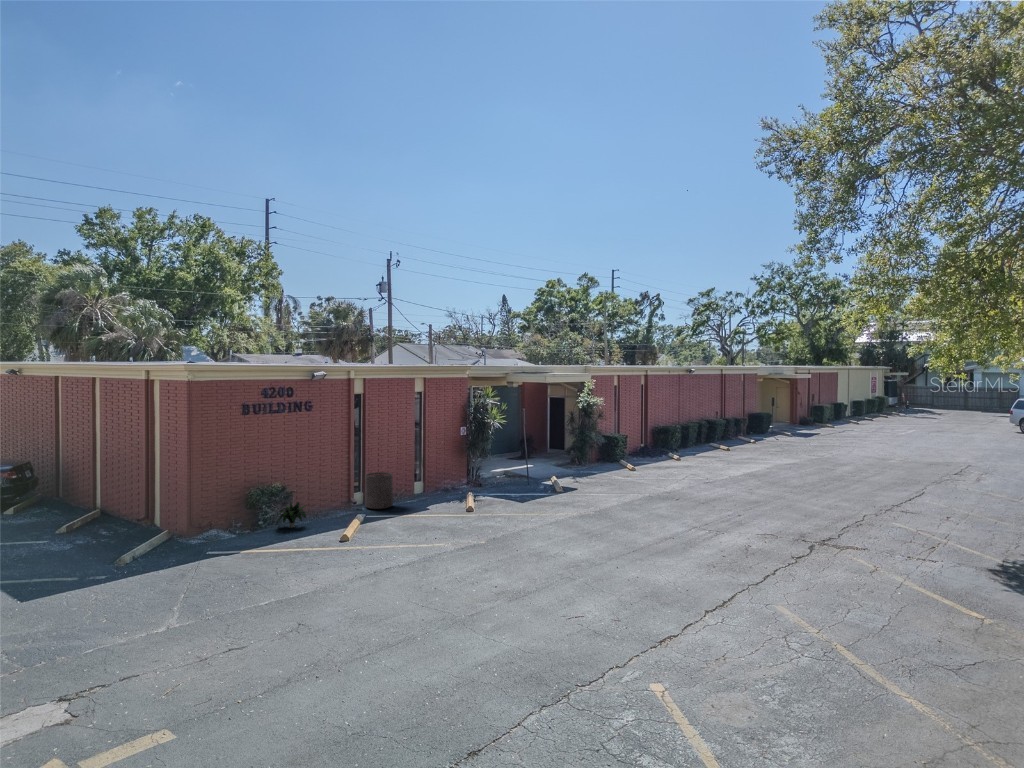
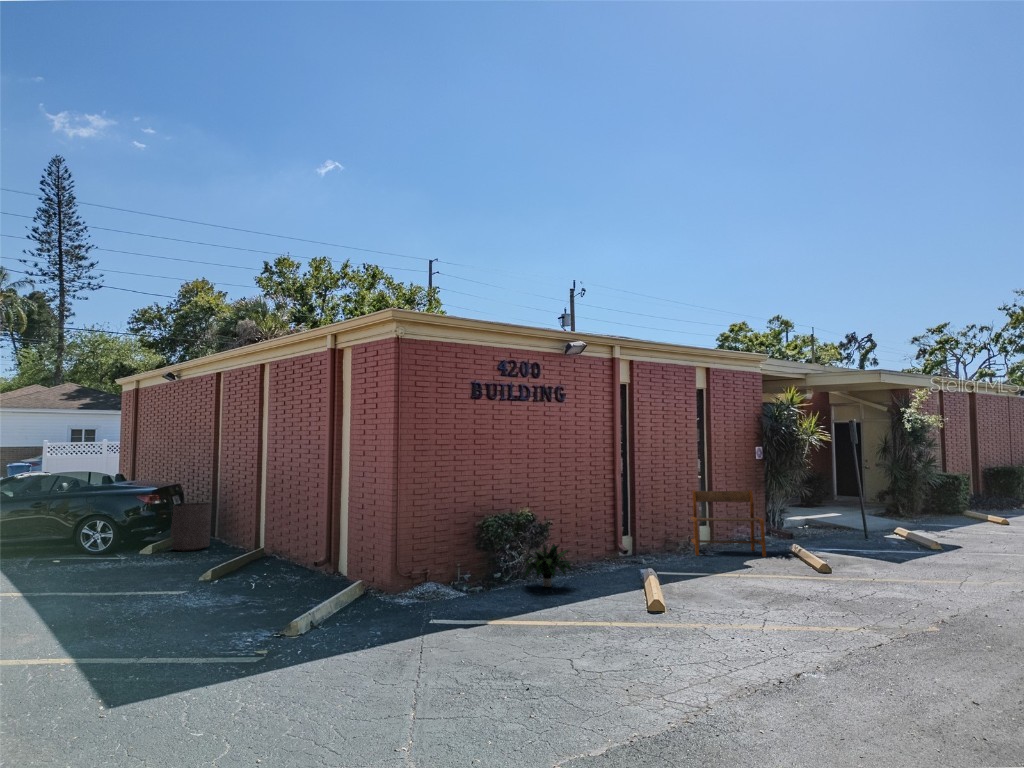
bench: none [408,458,451,501] -> present [691,490,766,557]
trash can: present [365,472,393,509] -> present [171,503,211,551]

